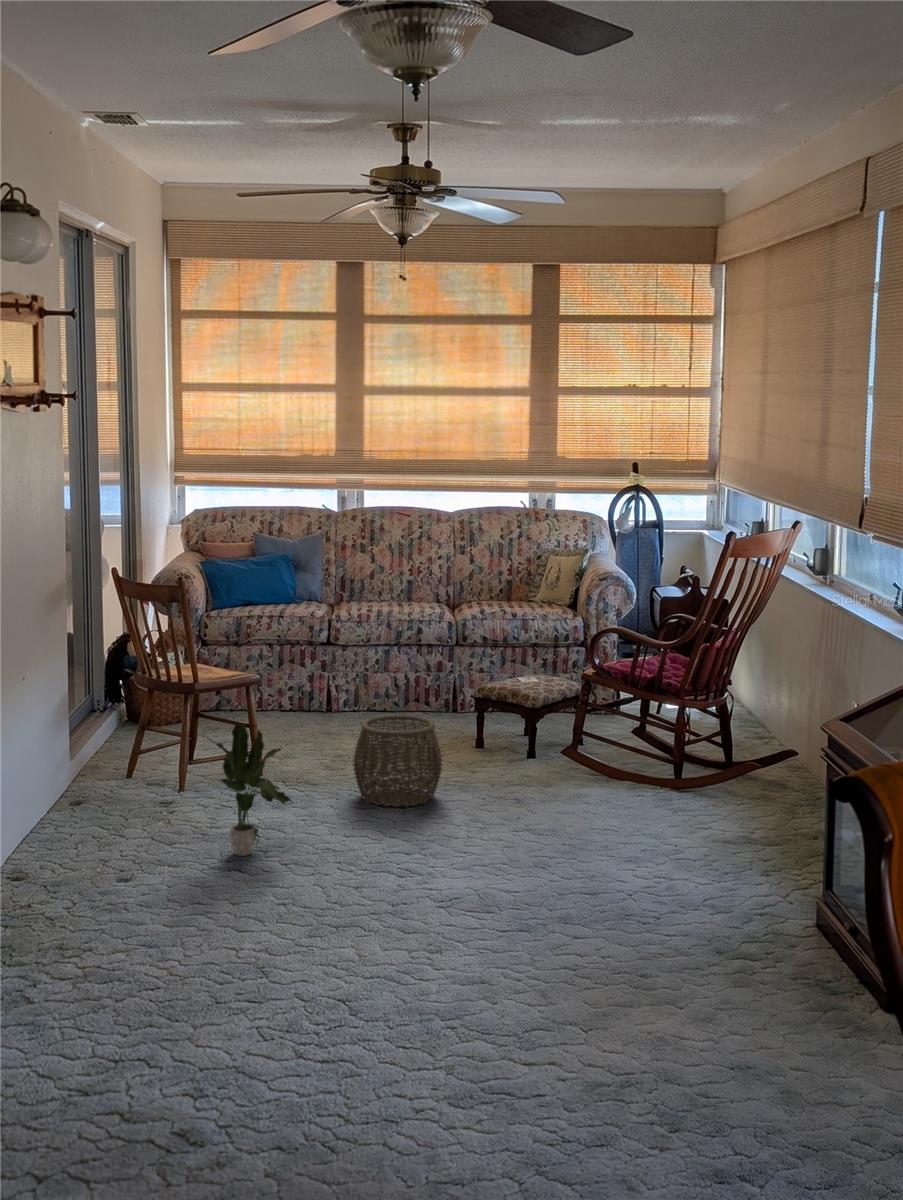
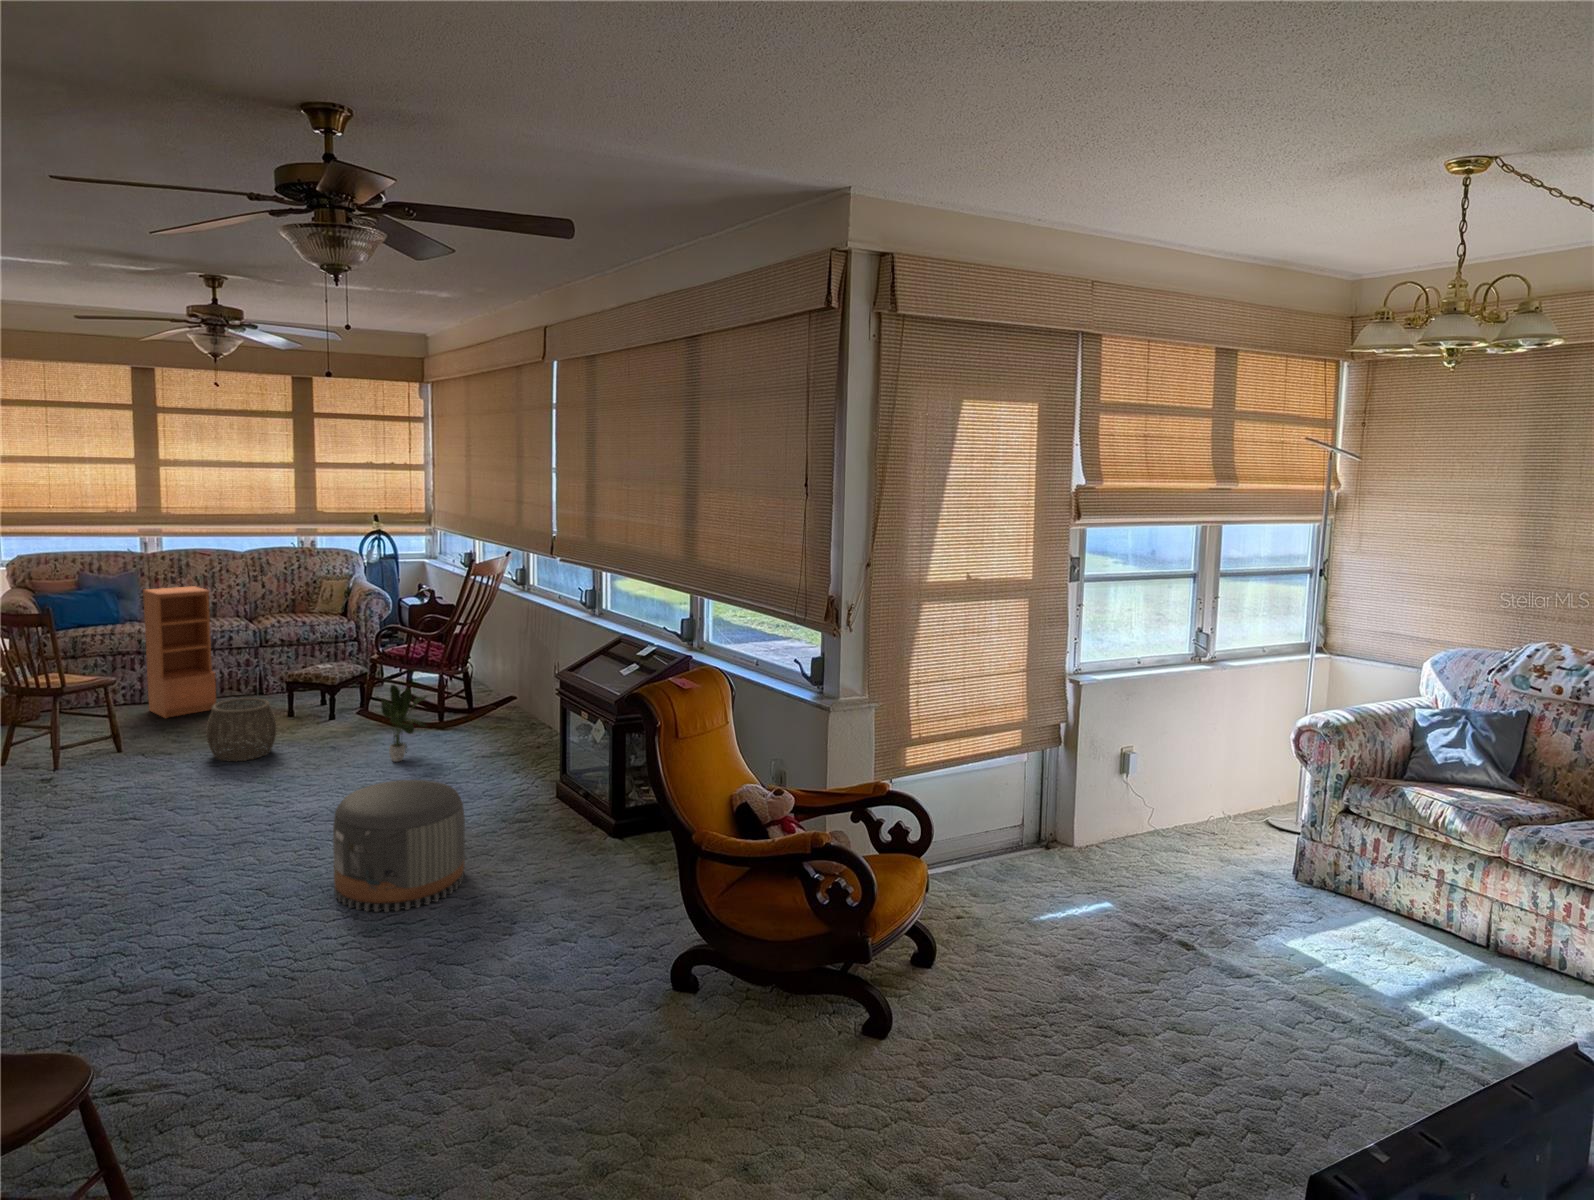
bookcase: none [314,554,391,736] -> present [143,586,216,718]
potted plant: present [209,724,293,856] -> present [376,685,427,762]
pouf: none [437,867,644,1095] -> present [333,780,465,912]

